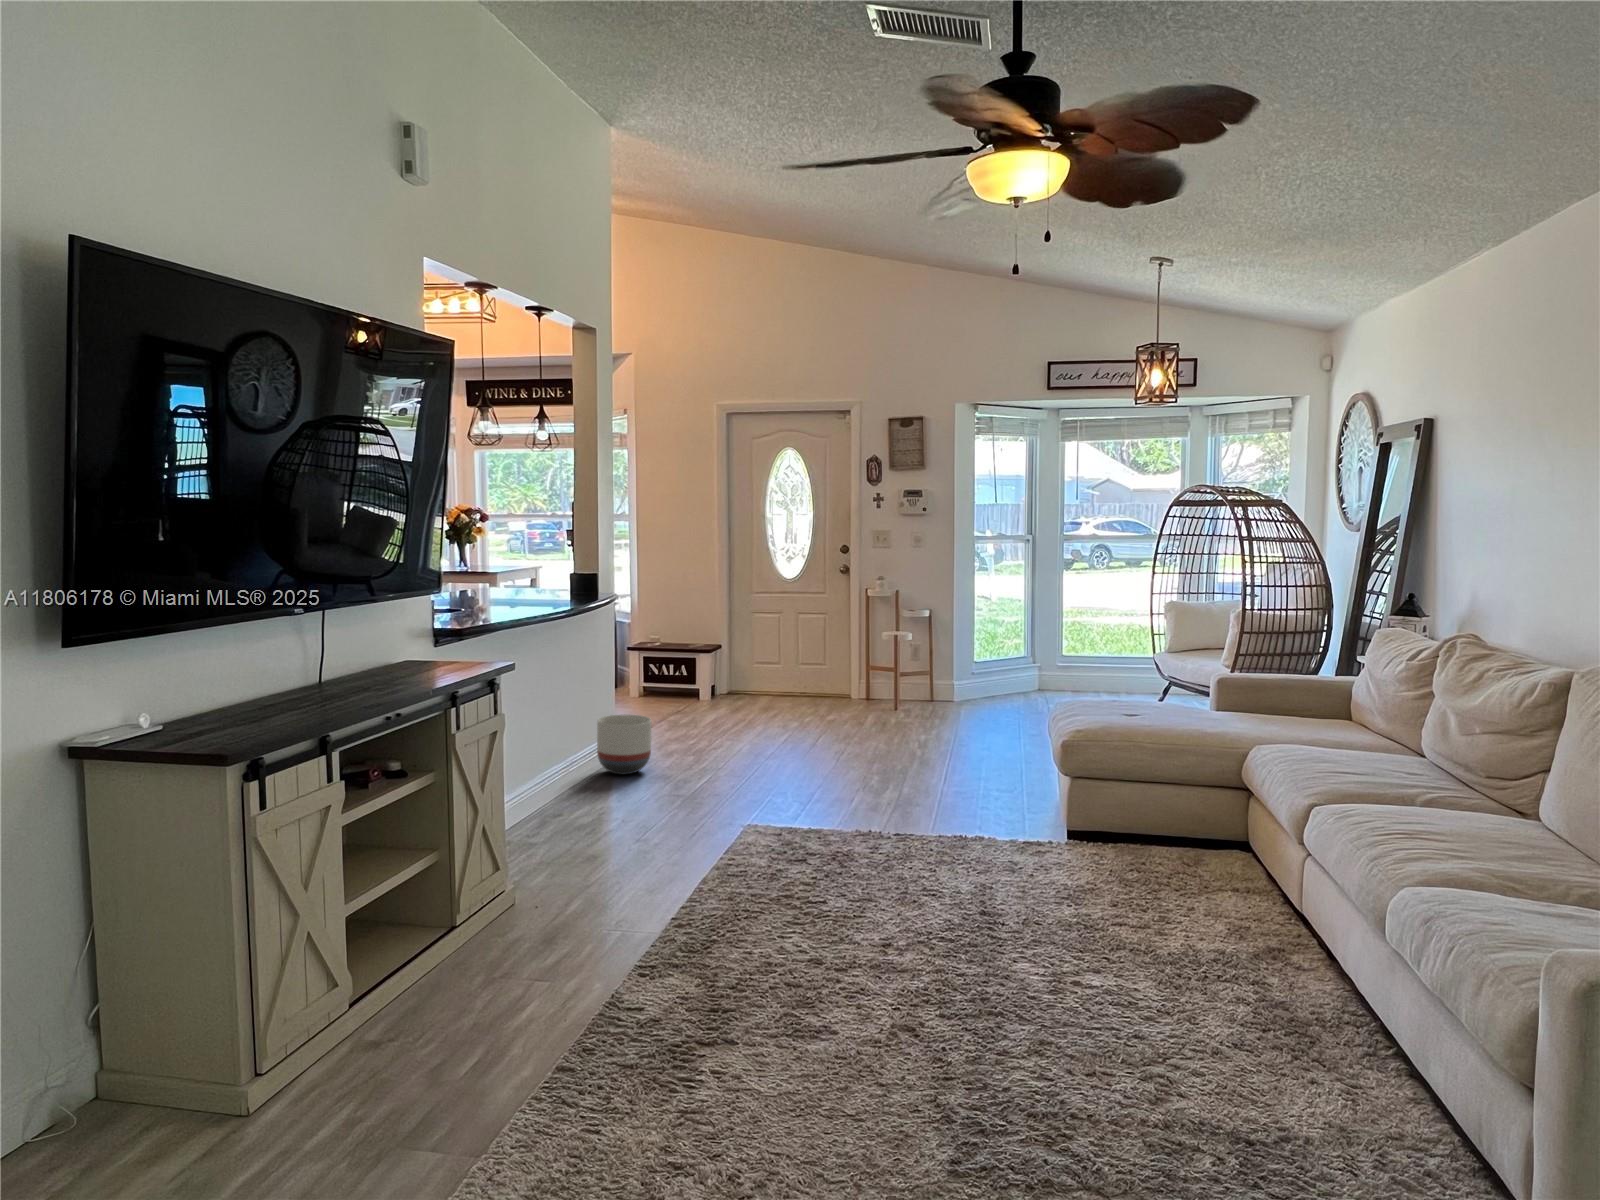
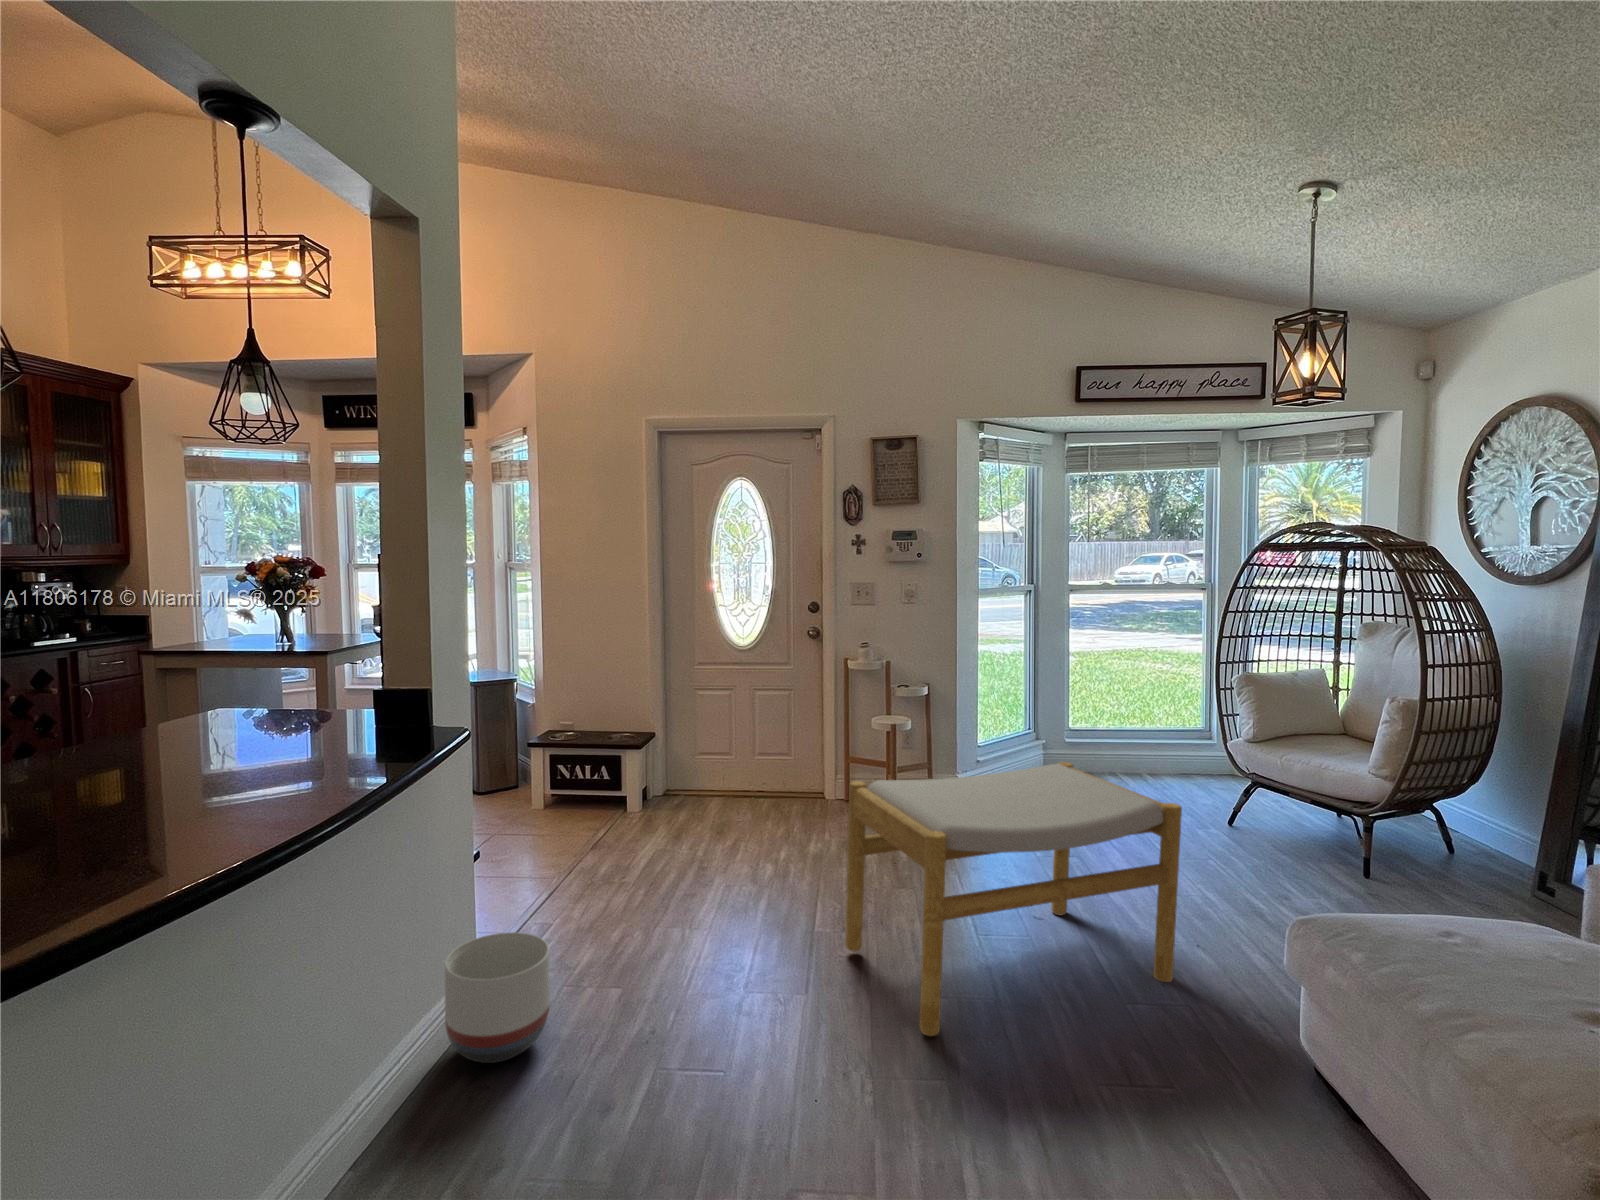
footstool: none [828,645,1028,776] -> present [845,762,1182,1036]

